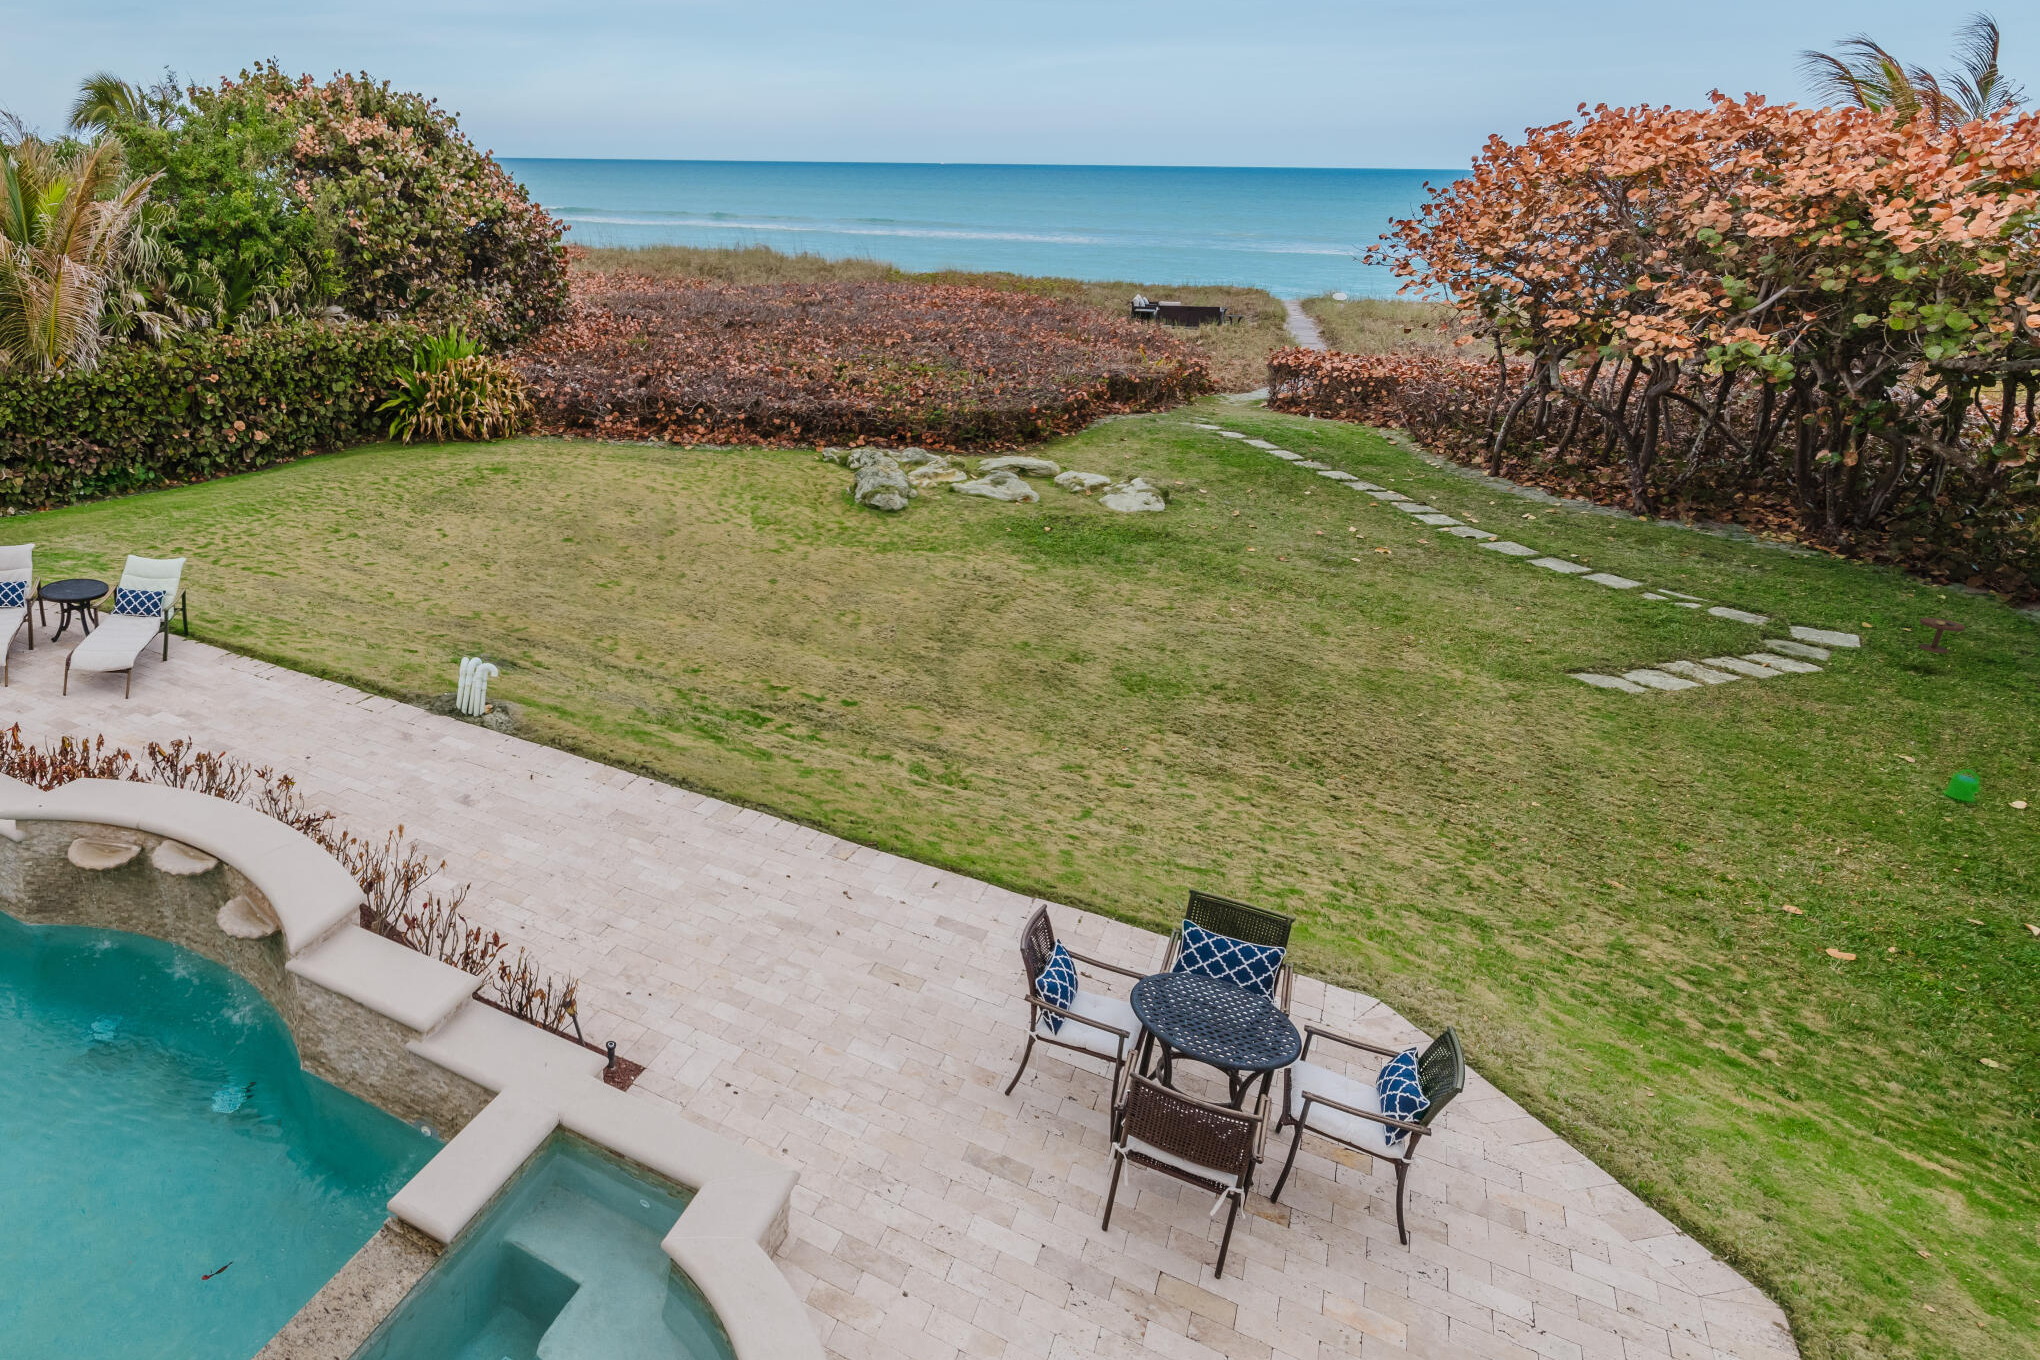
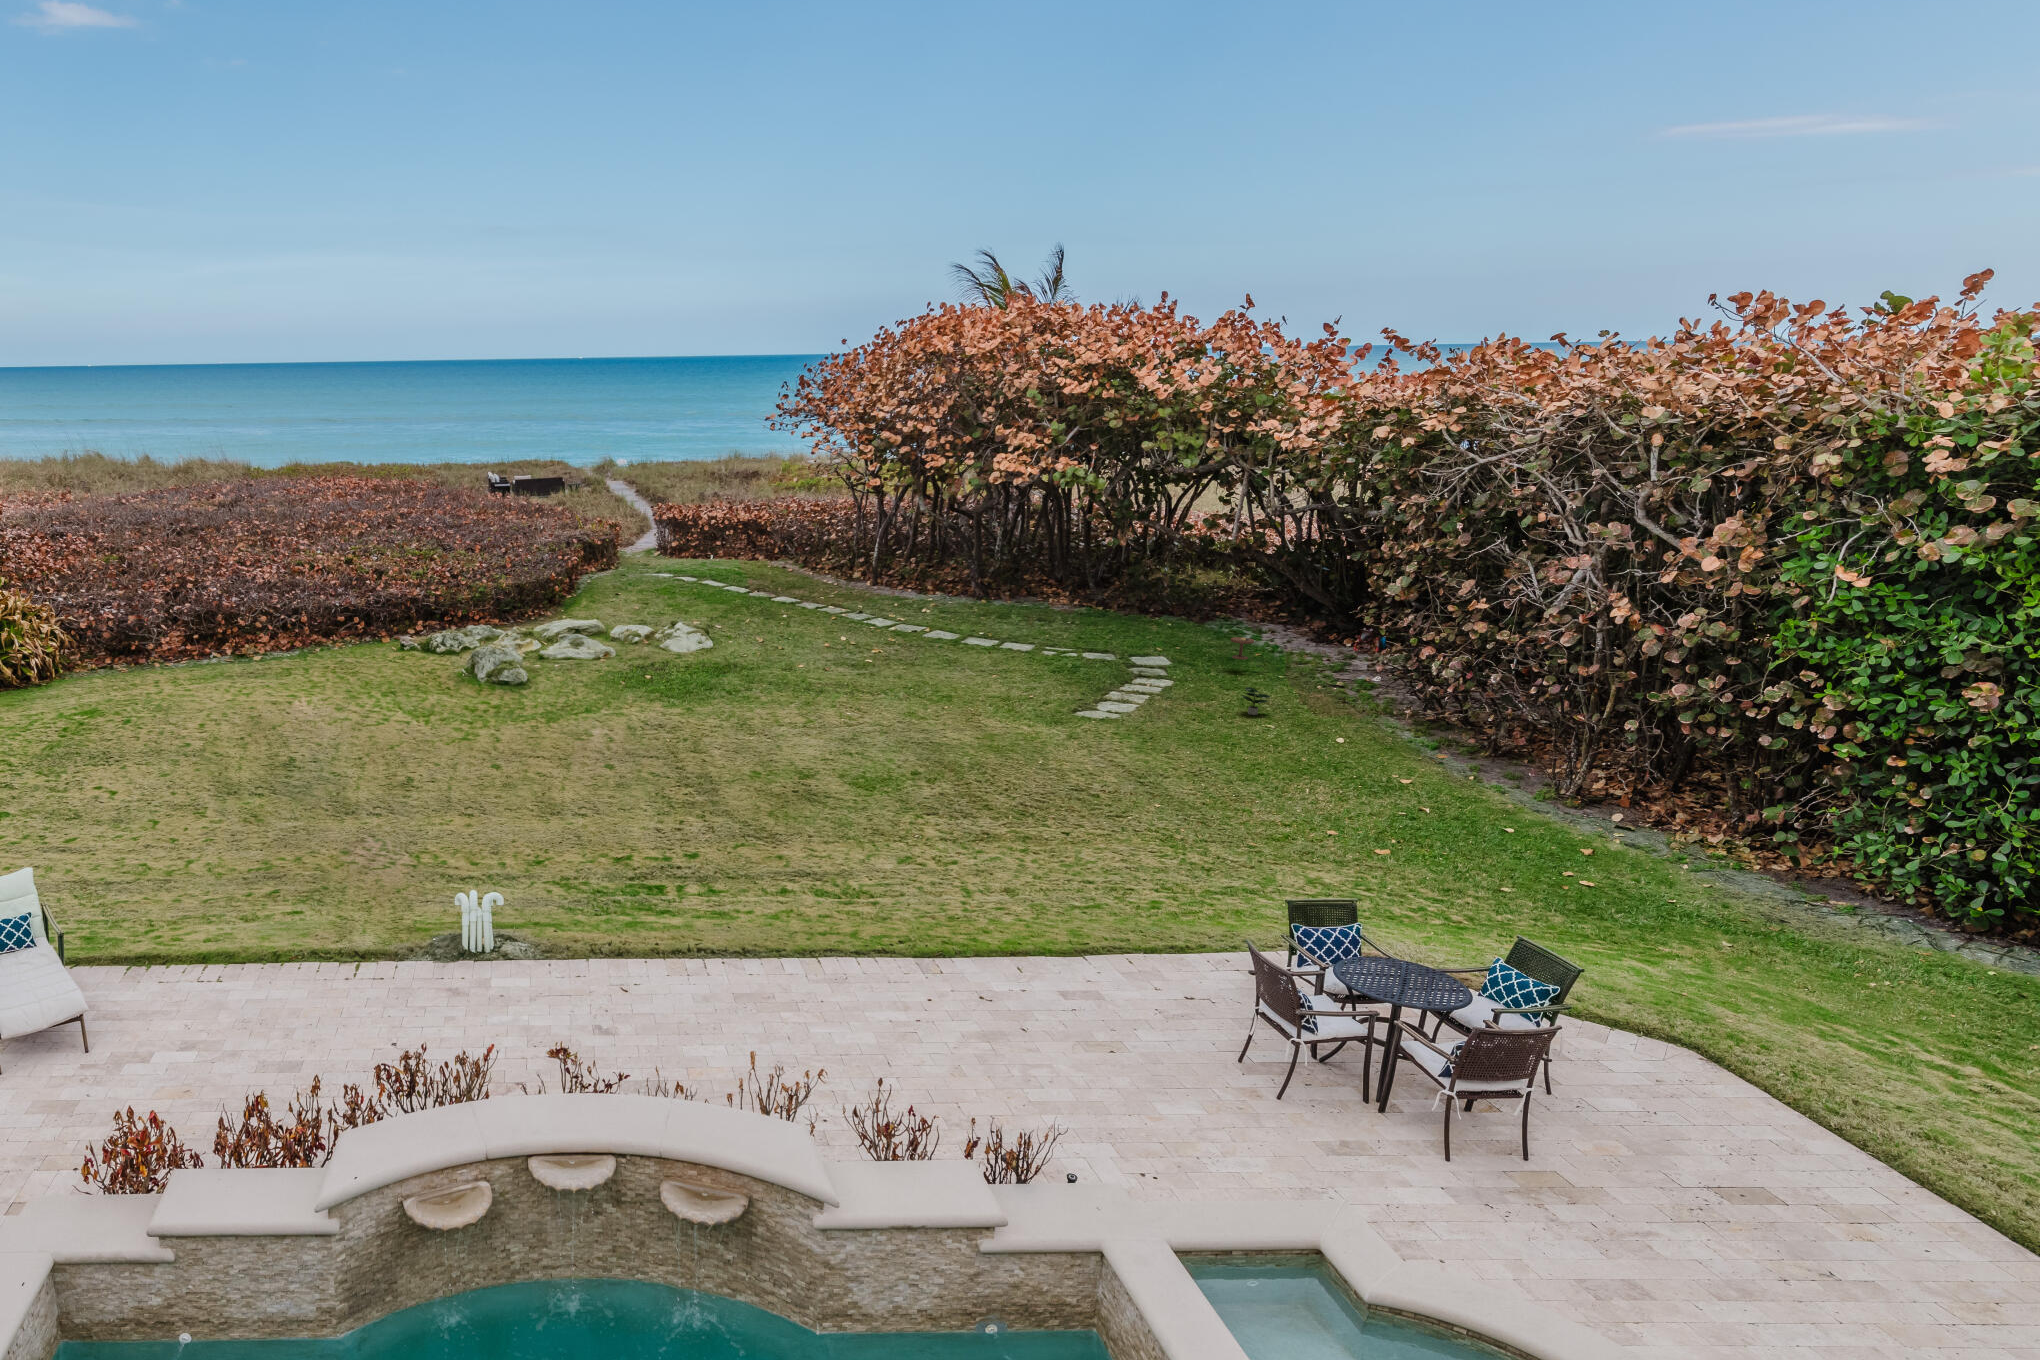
potted plant: none [1851,686,1905,729] -> present [1242,687,1270,715]
watering can: present [1944,769,1981,802] -> none [1327,727,1349,748]

